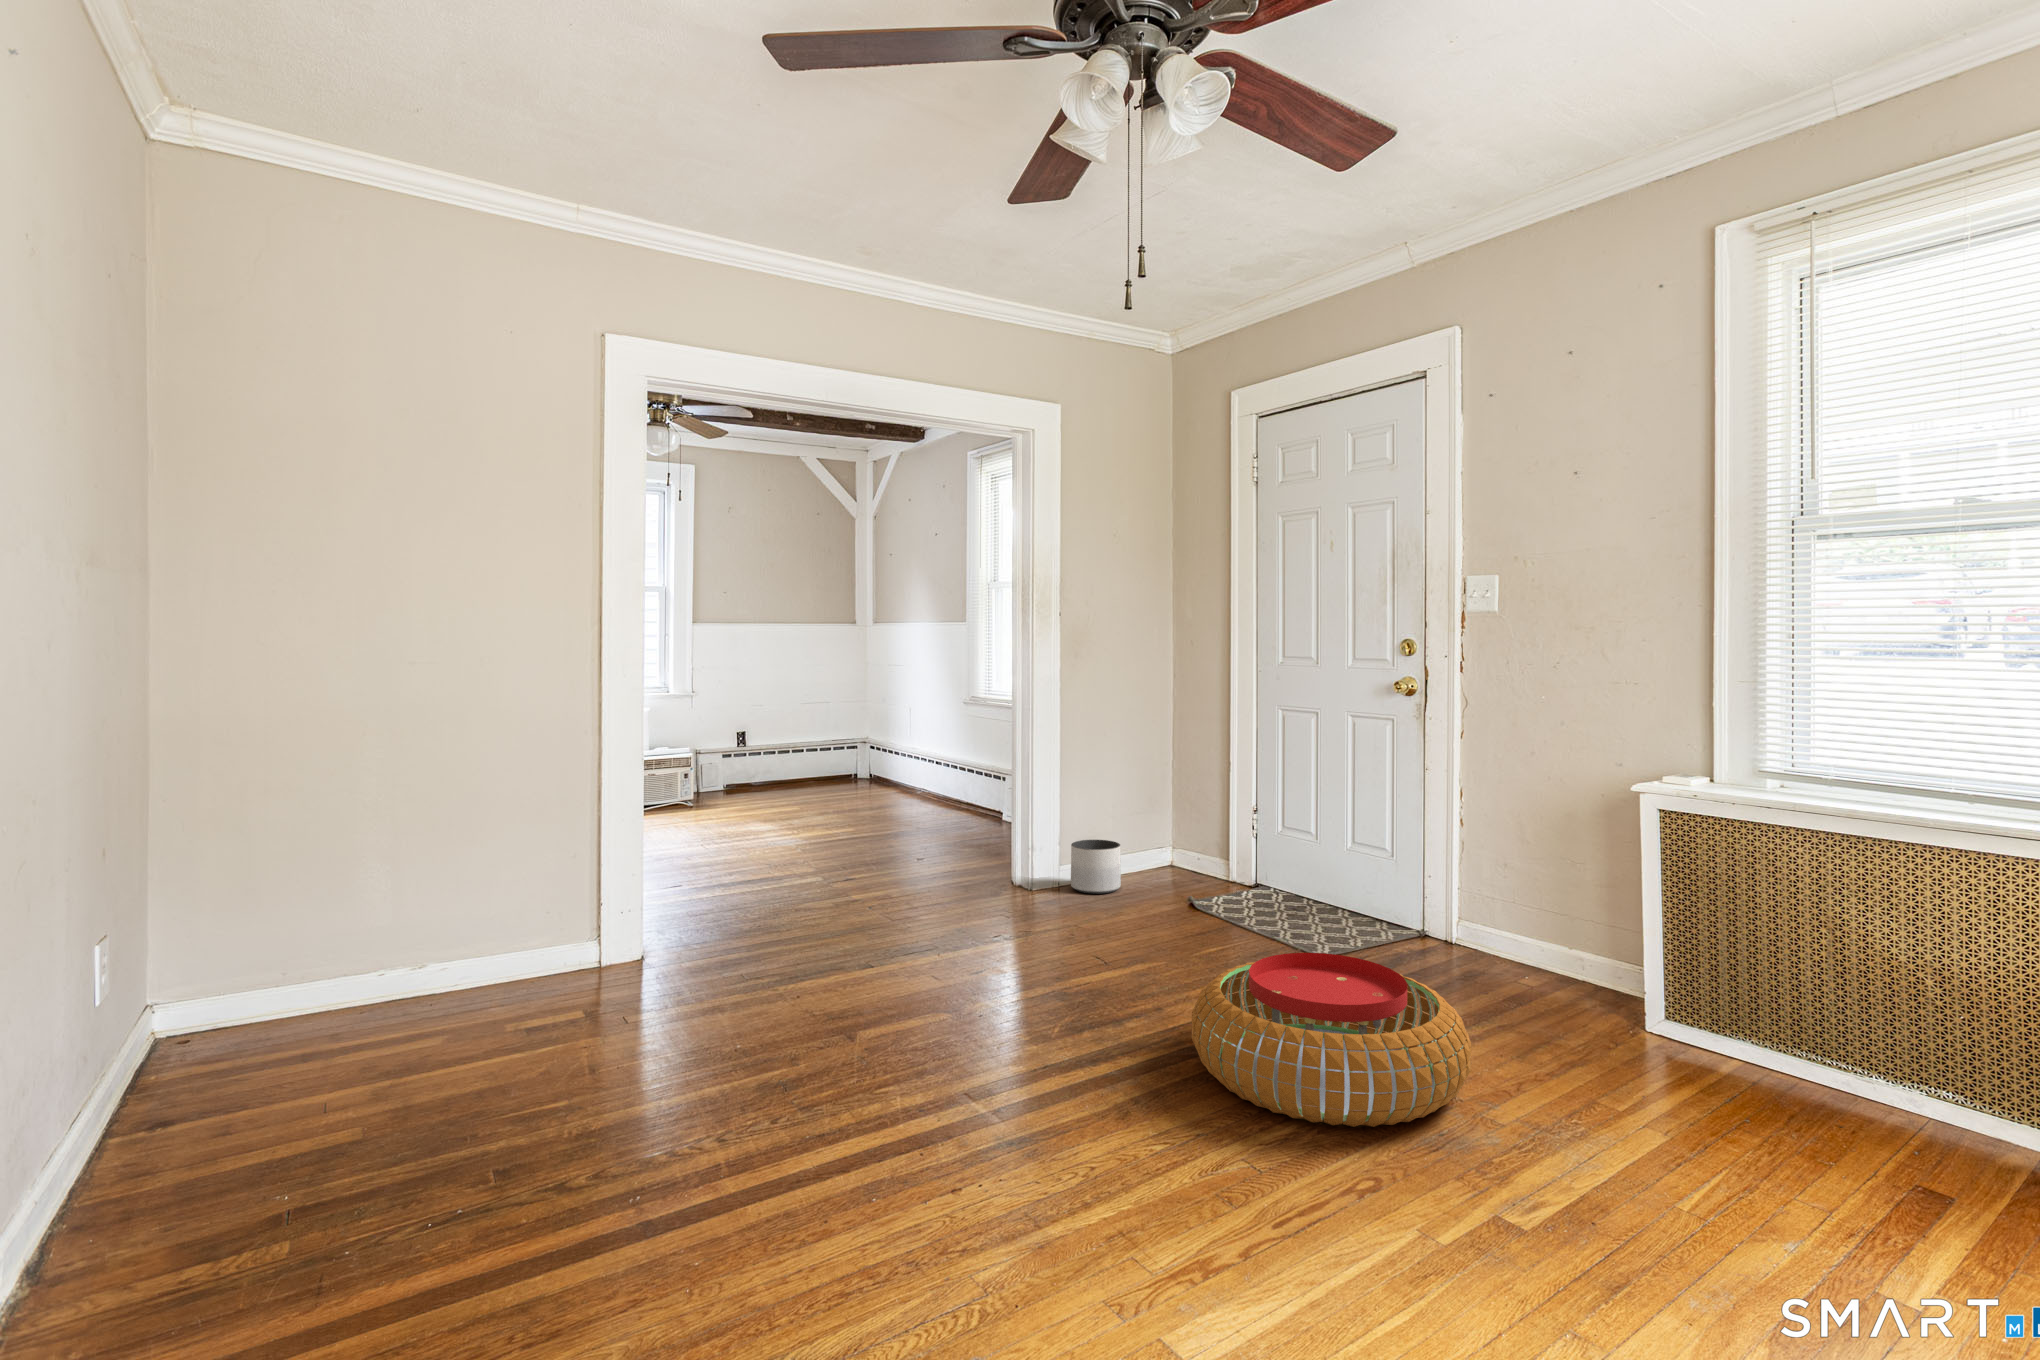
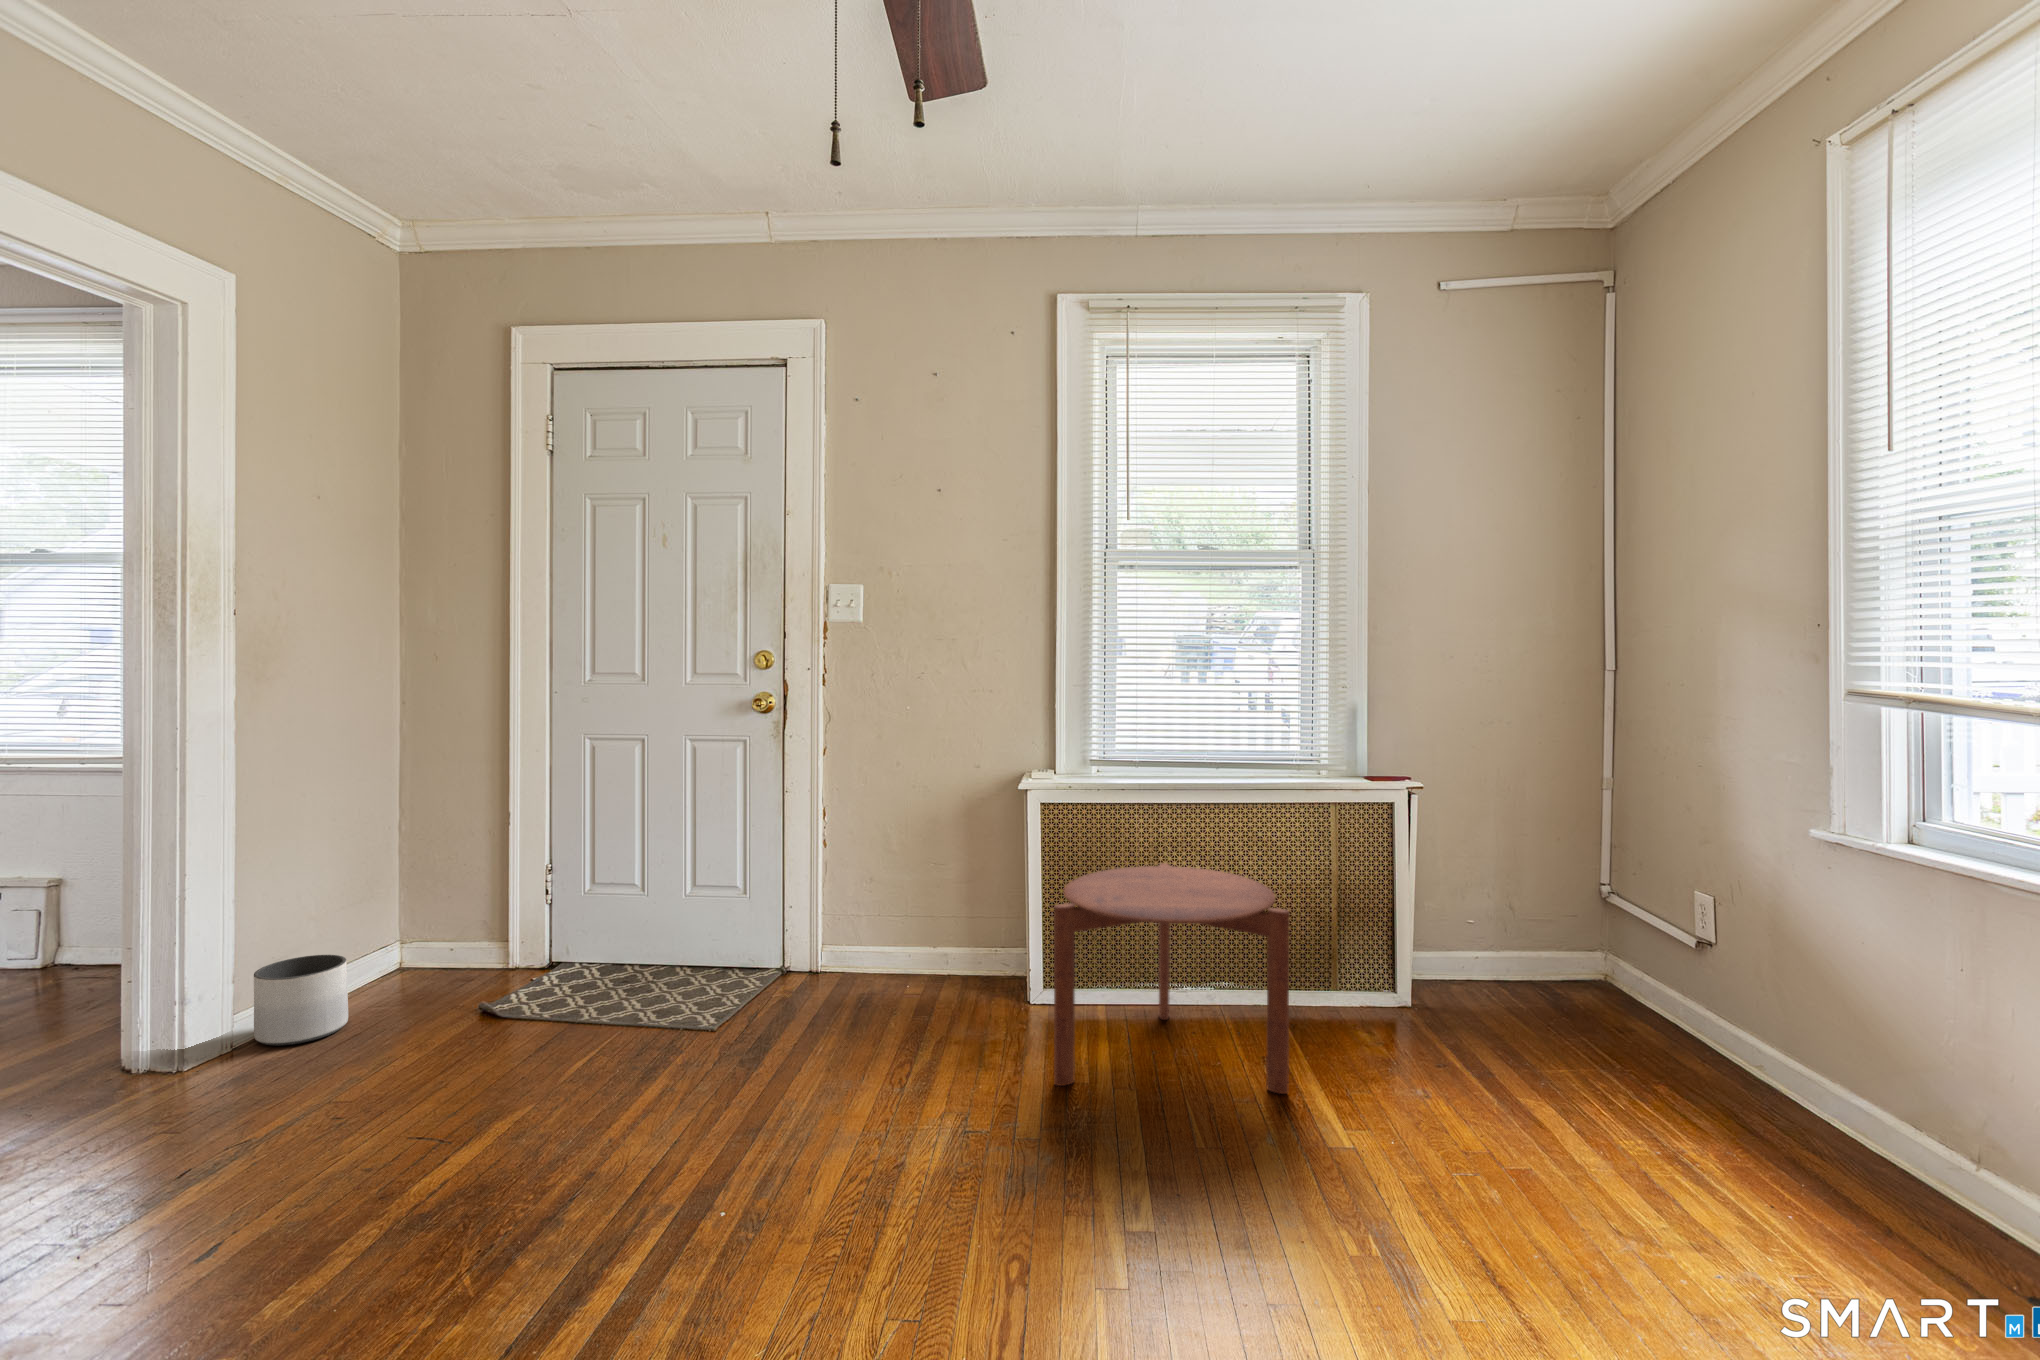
side table: none [1577,889,1922,1214] -> present [1054,863,1289,1094]
pouf: present [1192,953,1472,1127] -> none [692,1021,1010,1243]

